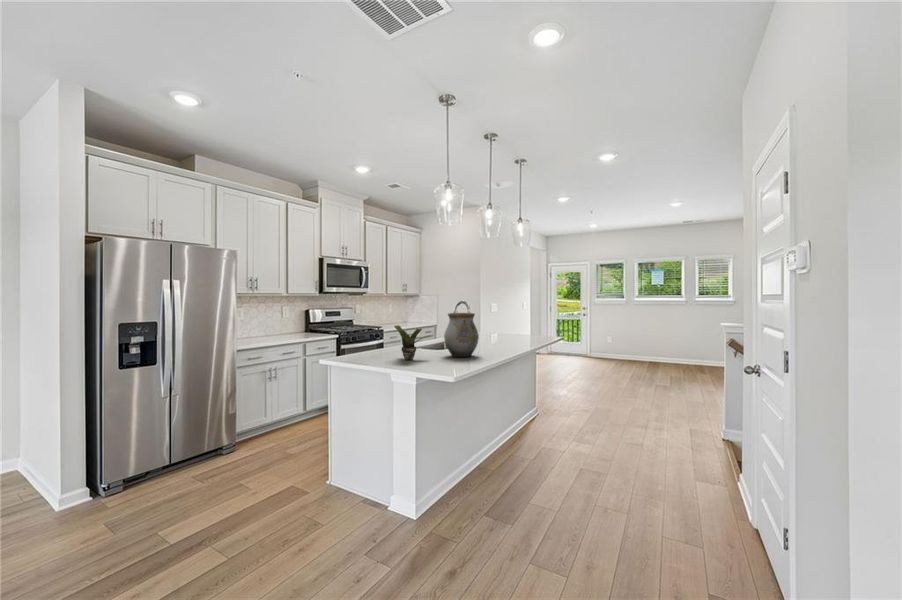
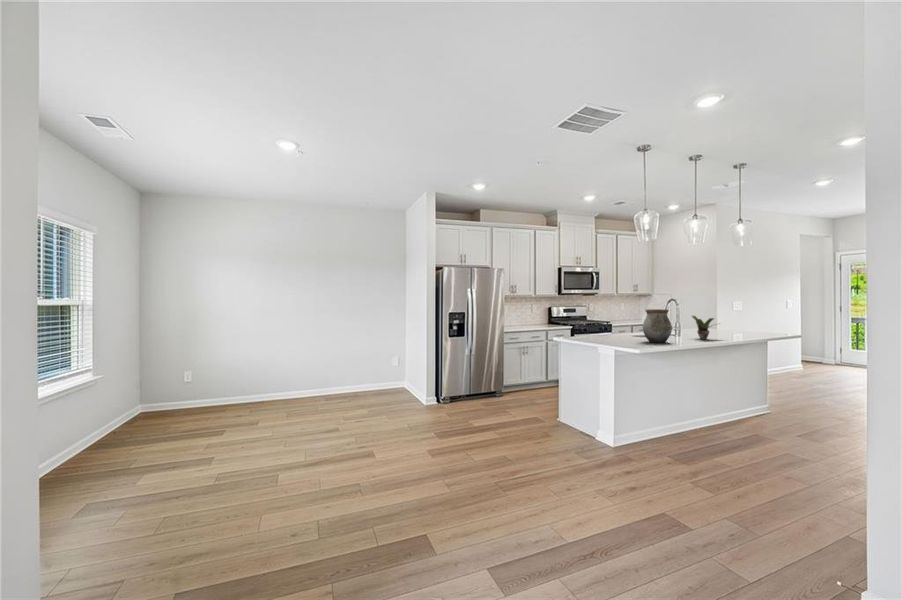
potted plant: present [394,325,429,360] -> present [692,316,714,339]

